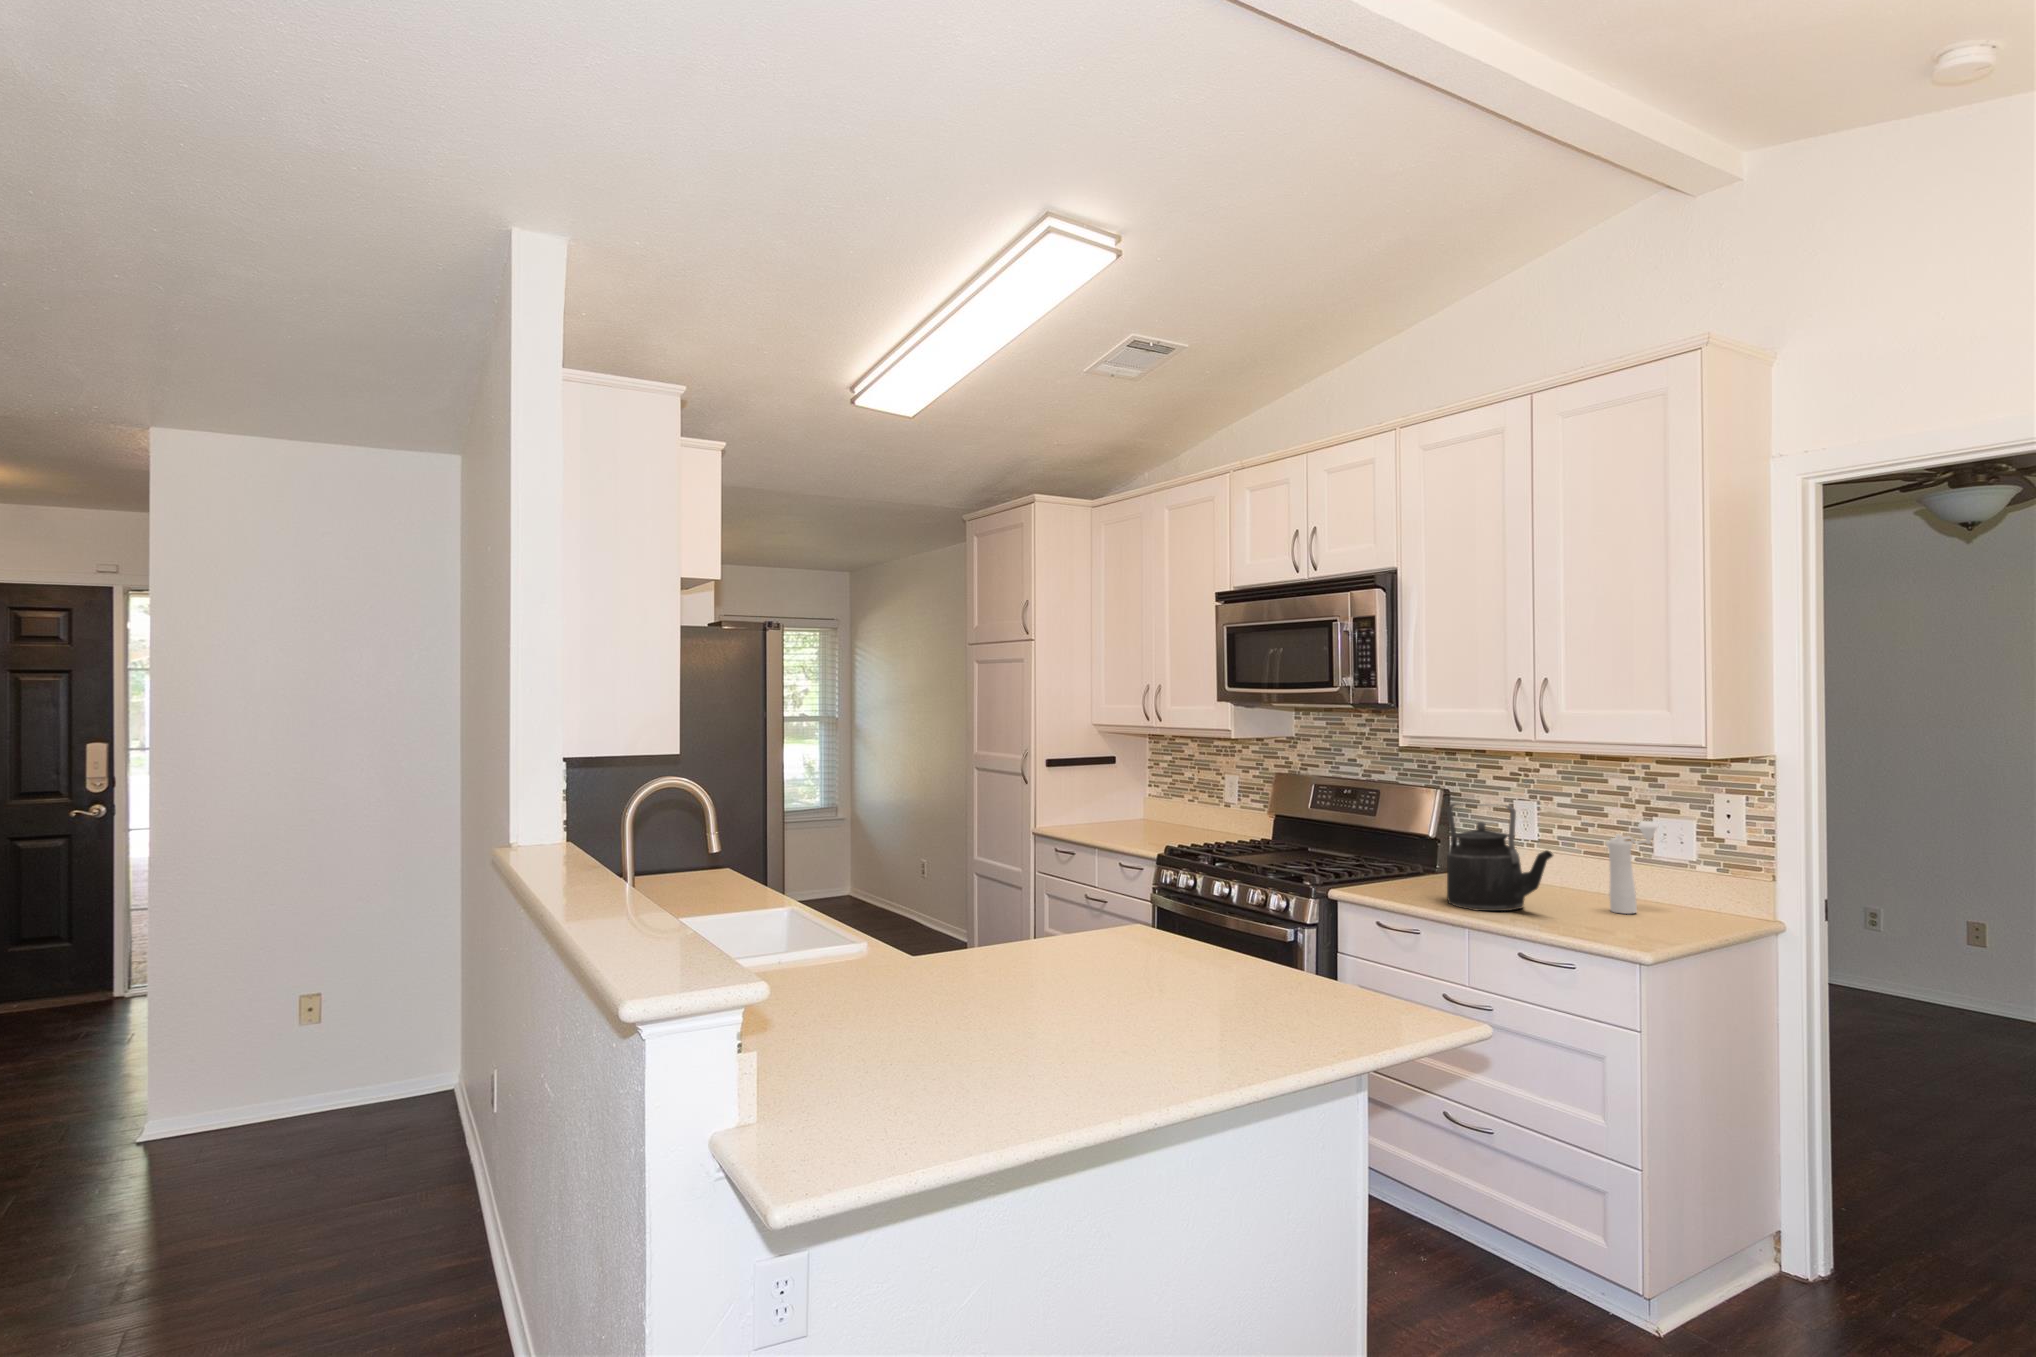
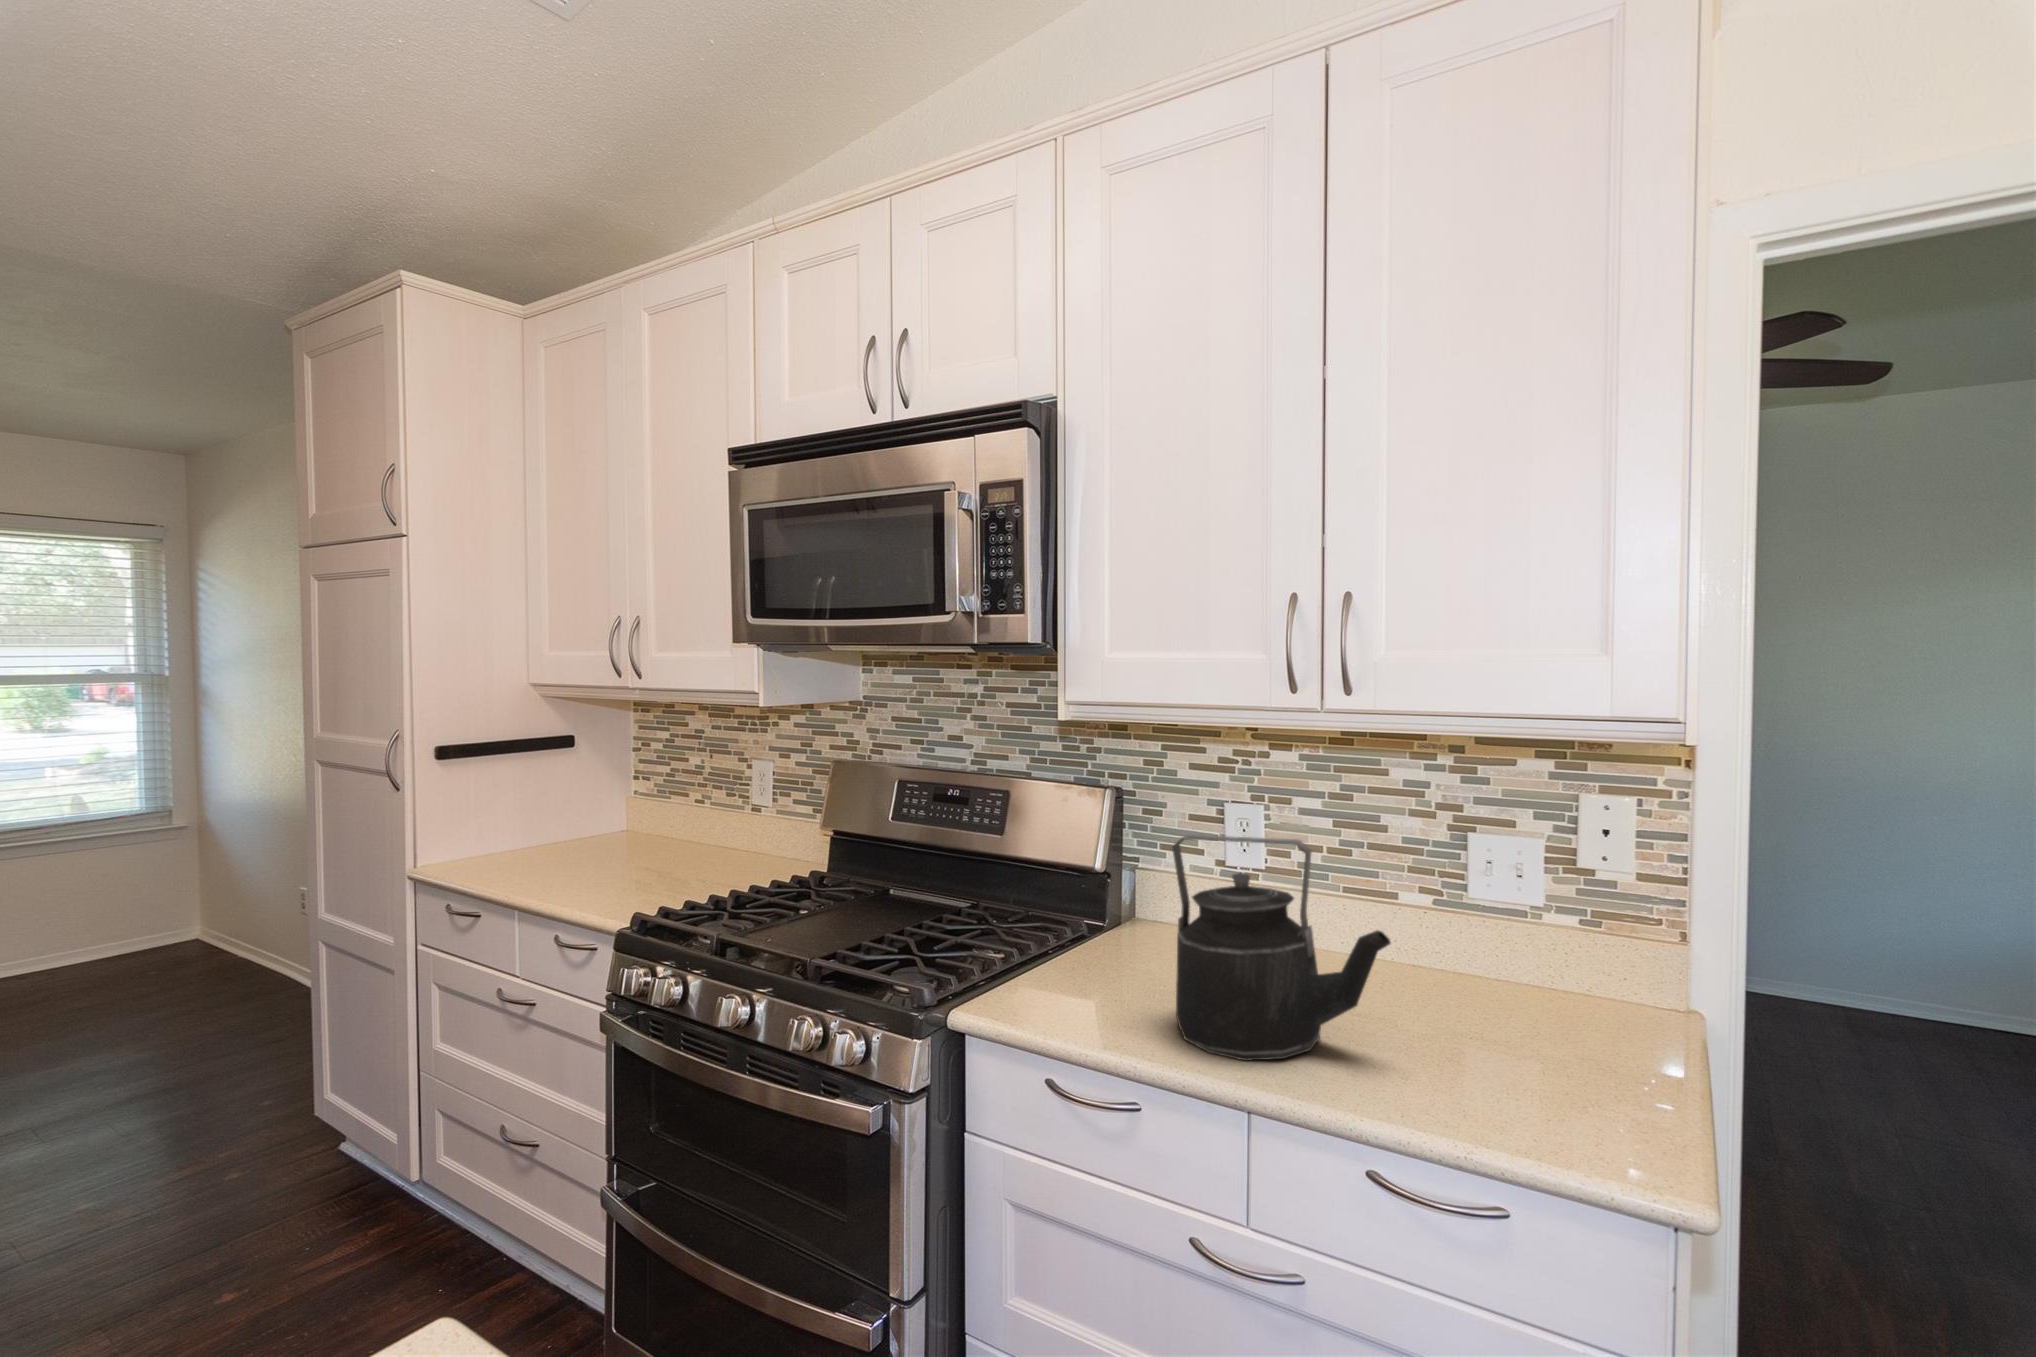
pepper mill: present [1606,821,1657,914] -> none [1438,845,1502,1025]

